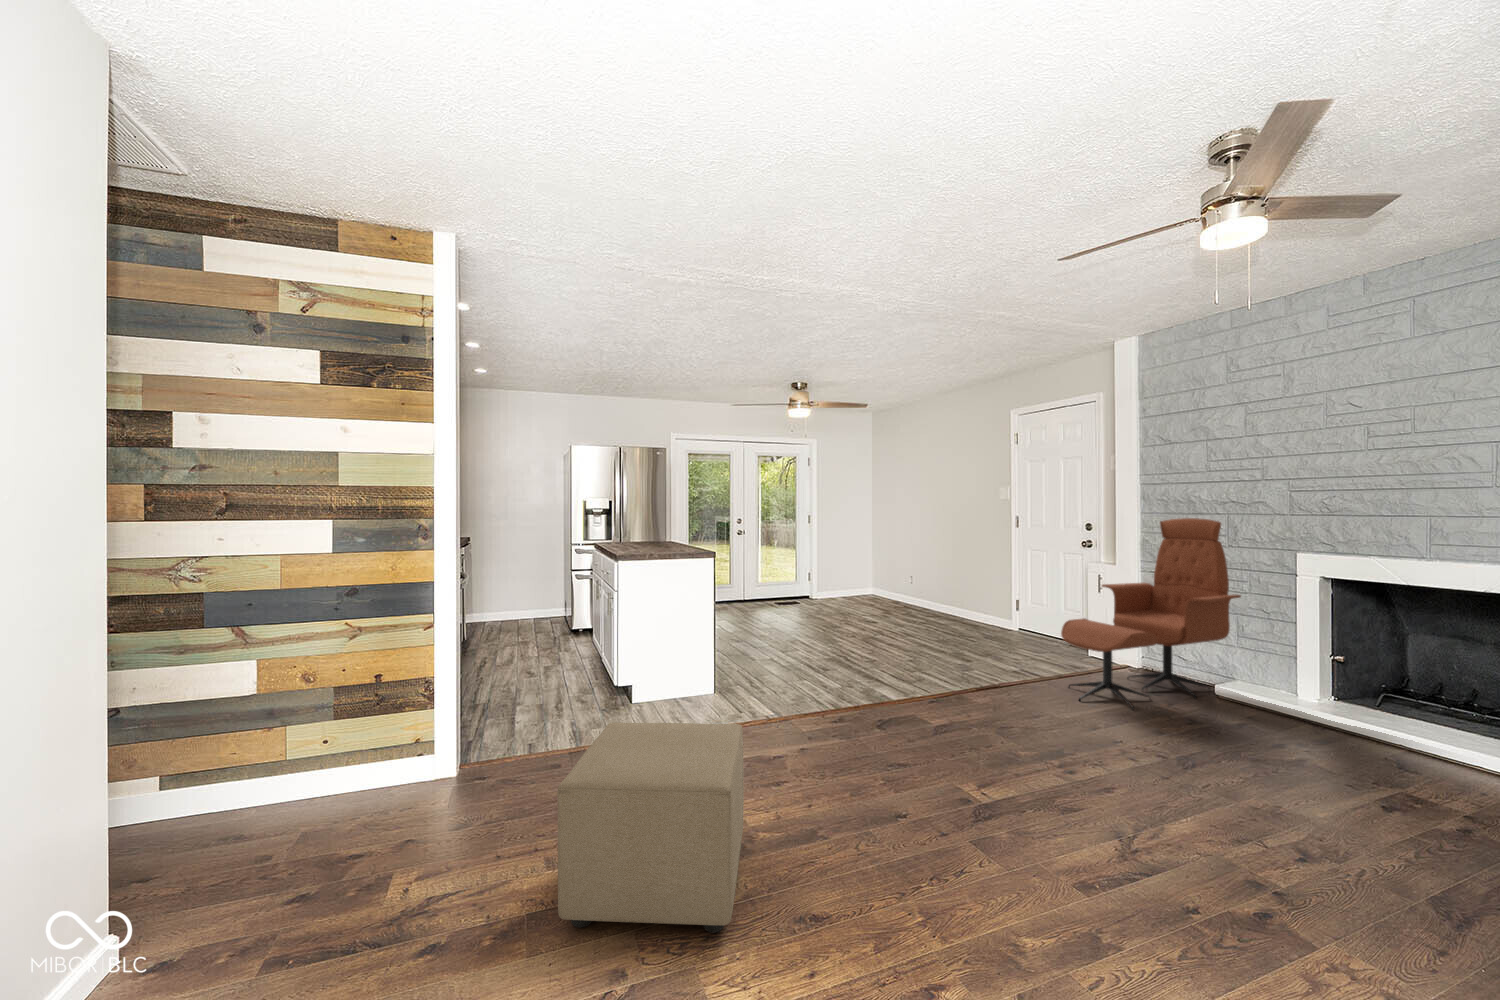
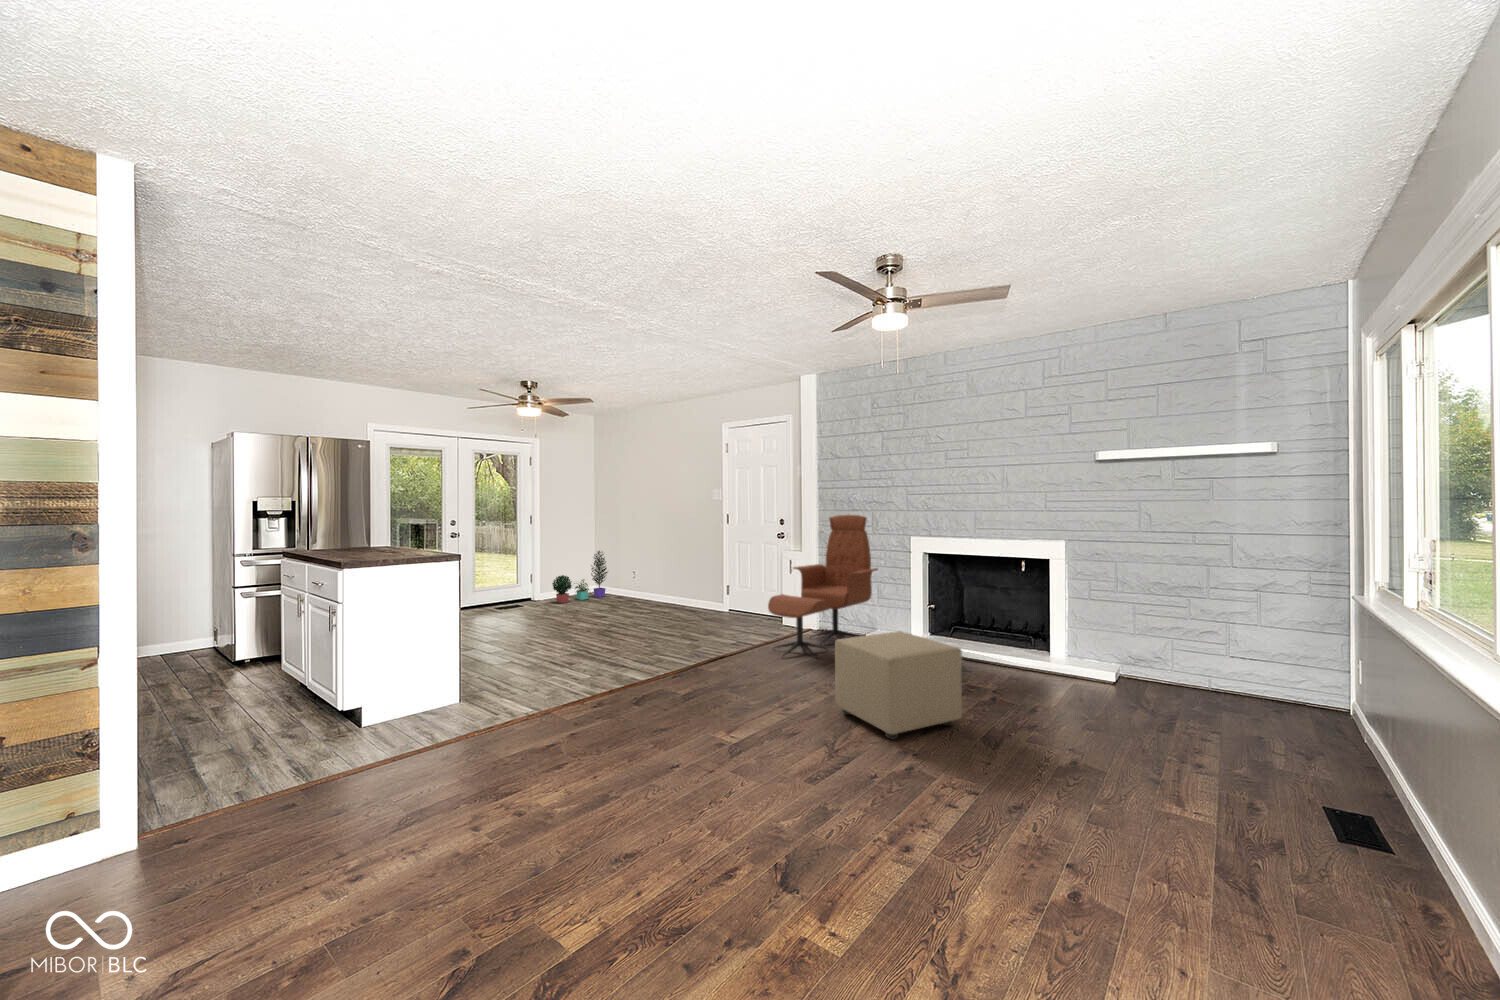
potted plant: none [828,551,886,603] -> present [552,551,608,603]
ottoman: present [557,722,744,933] -> present [835,631,962,739]

